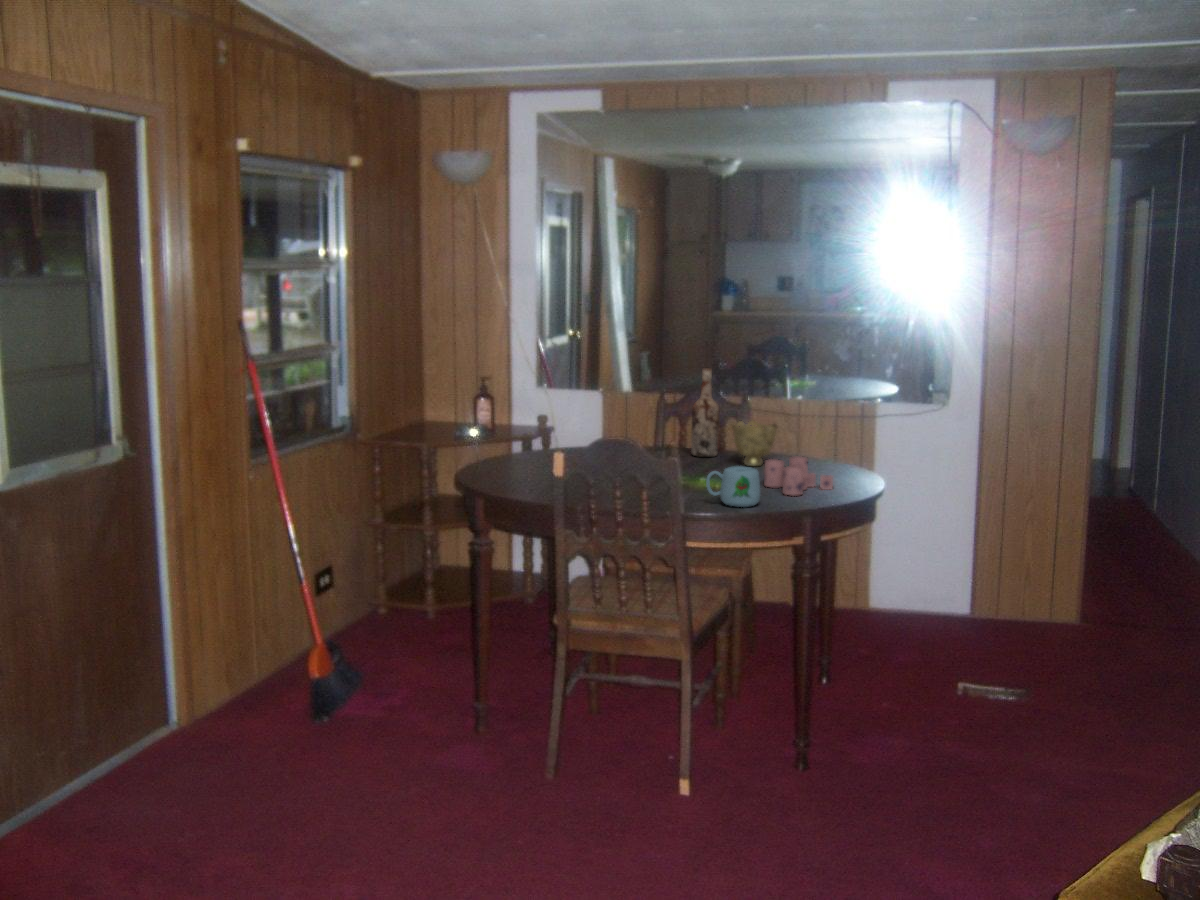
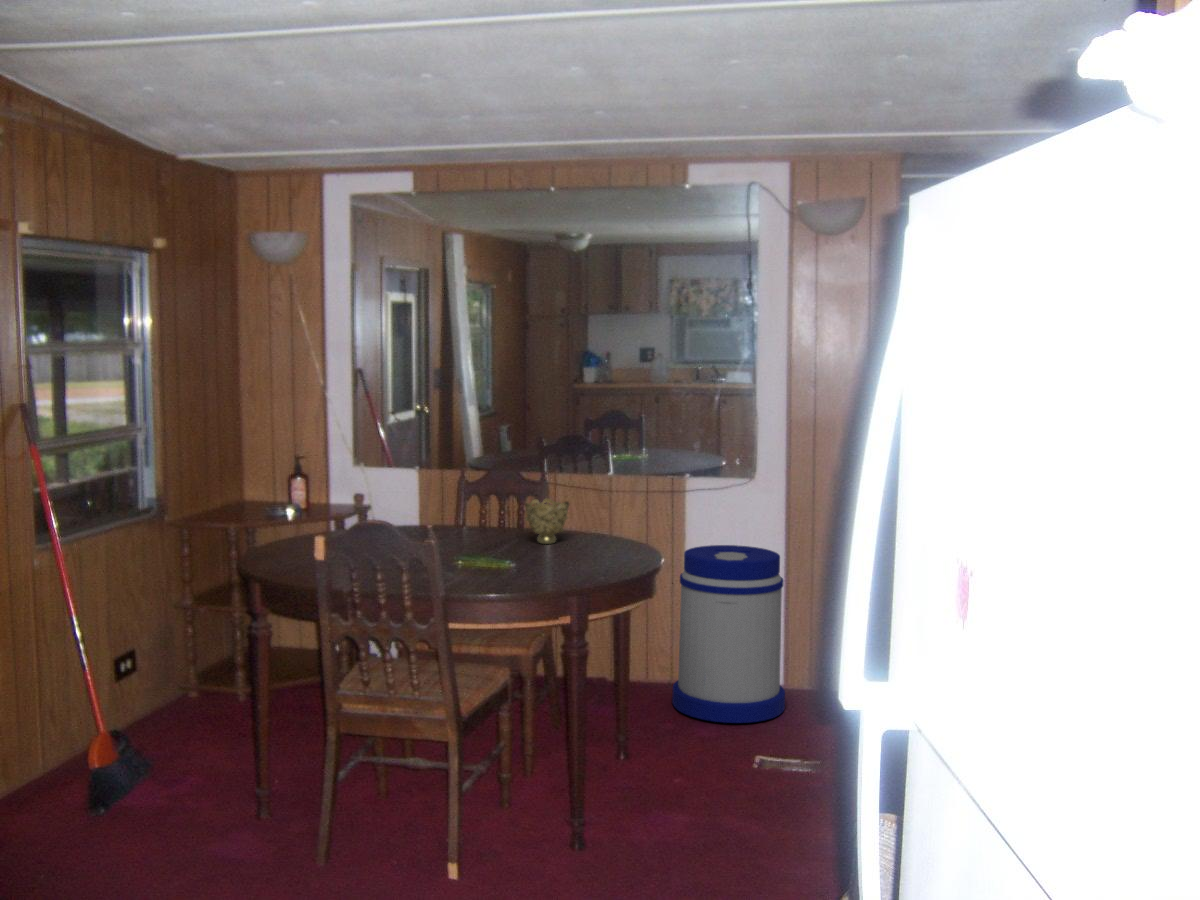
wine bottle: present [691,368,719,457] -> none [491,447,518,535]
candle: present [764,456,833,495] -> none [546,534,612,574]
mug: present [706,466,761,507] -> none [478,546,531,586]
trash can: none [862,473,983,652] -> present [672,545,785,723]

